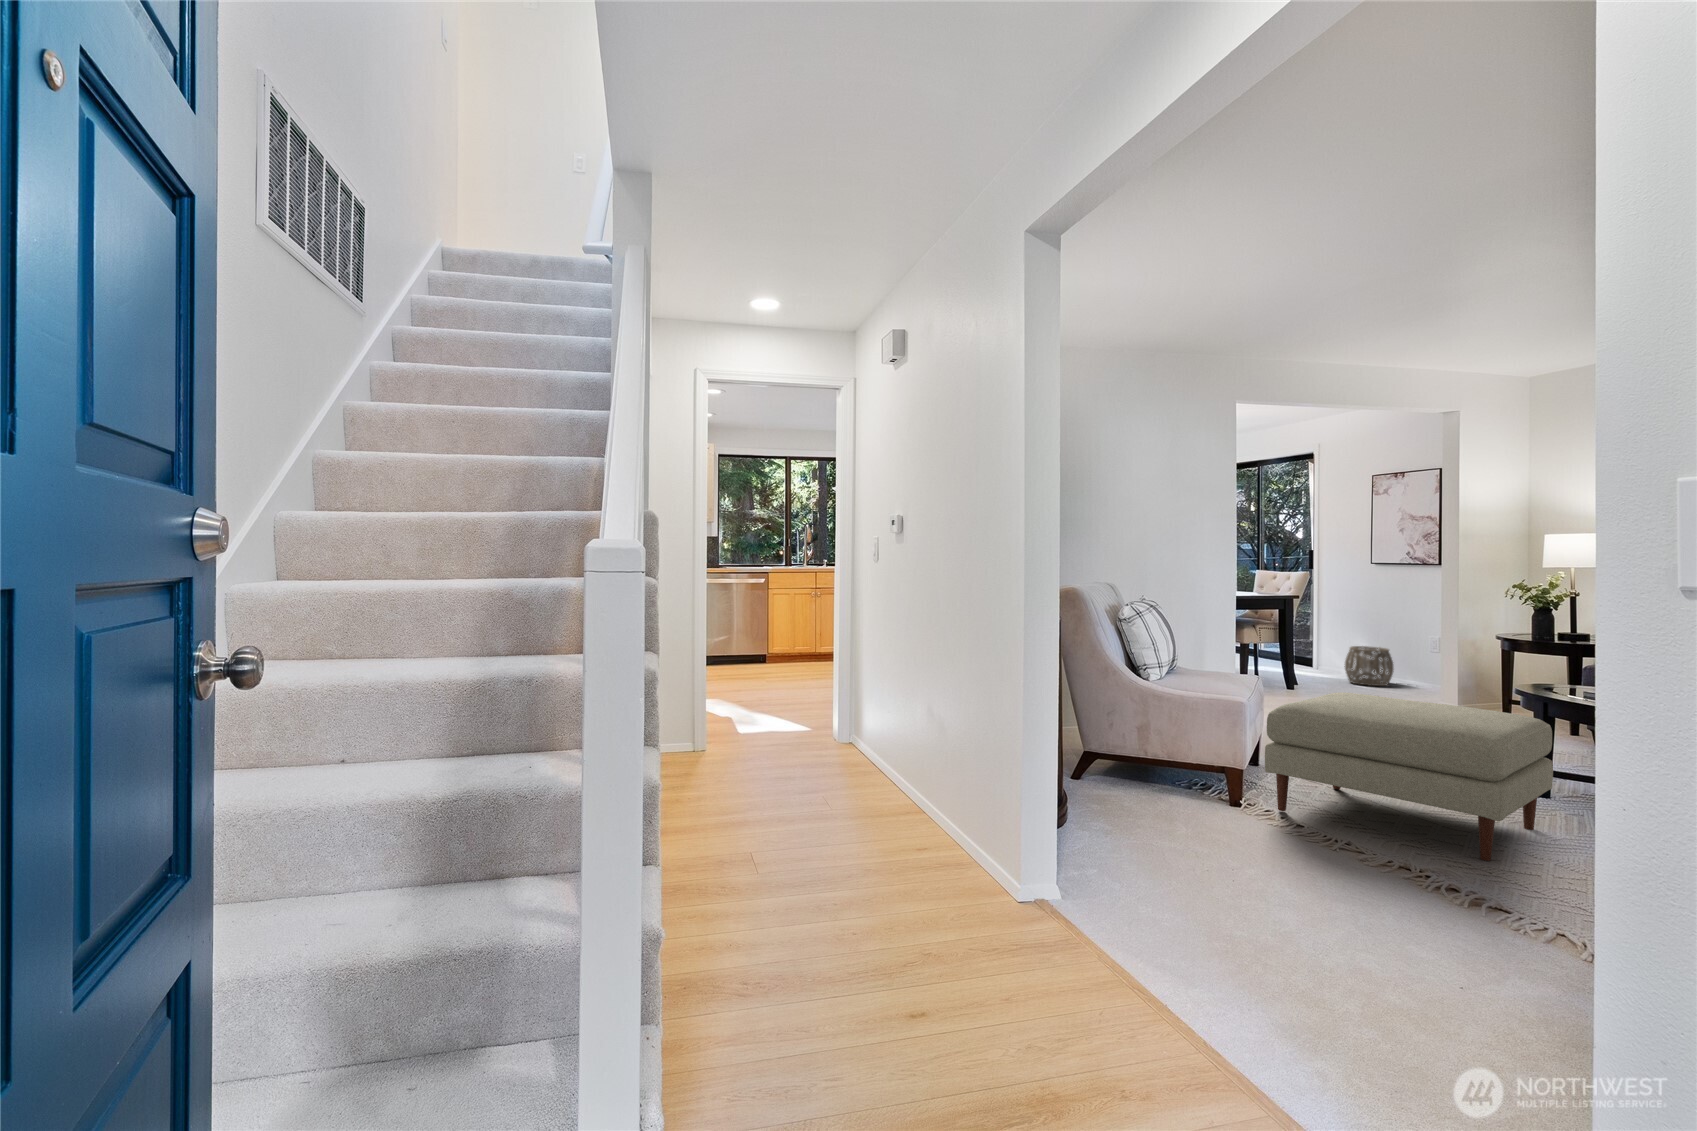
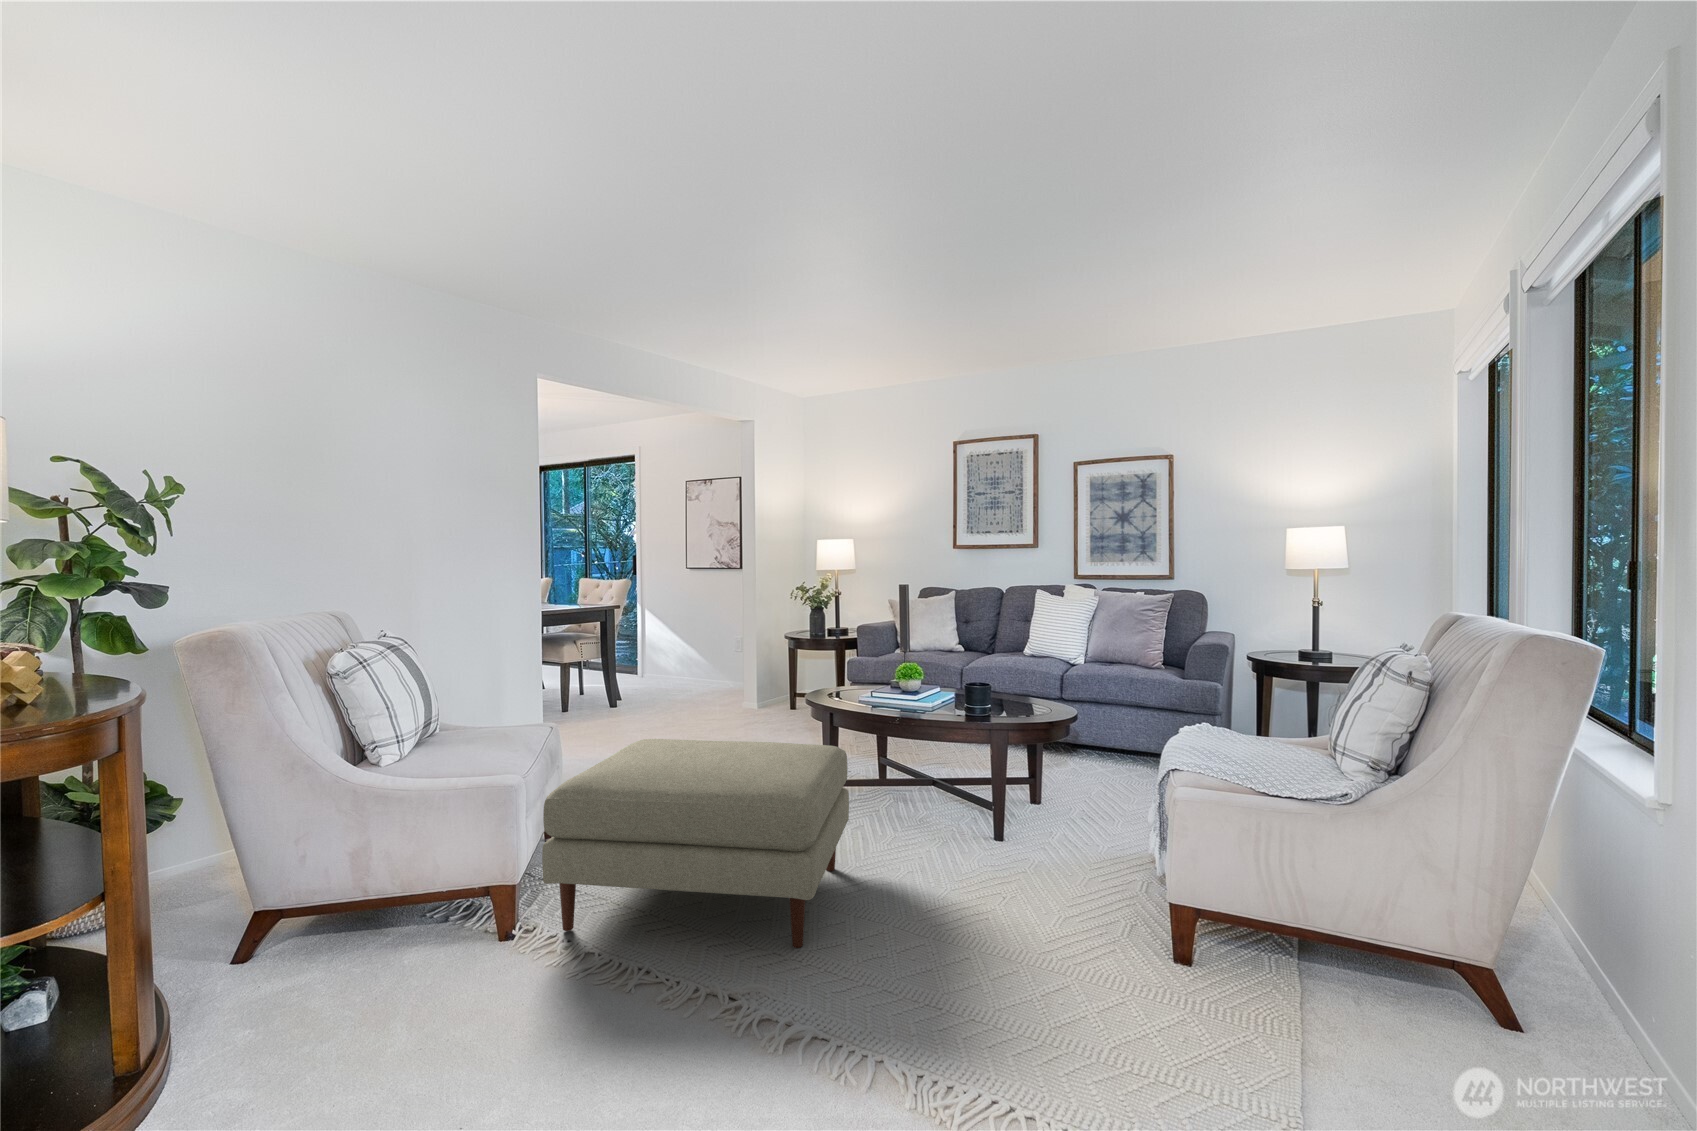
woven basket: present [1344,646,1394,686] -> none [664,651,707,691]

